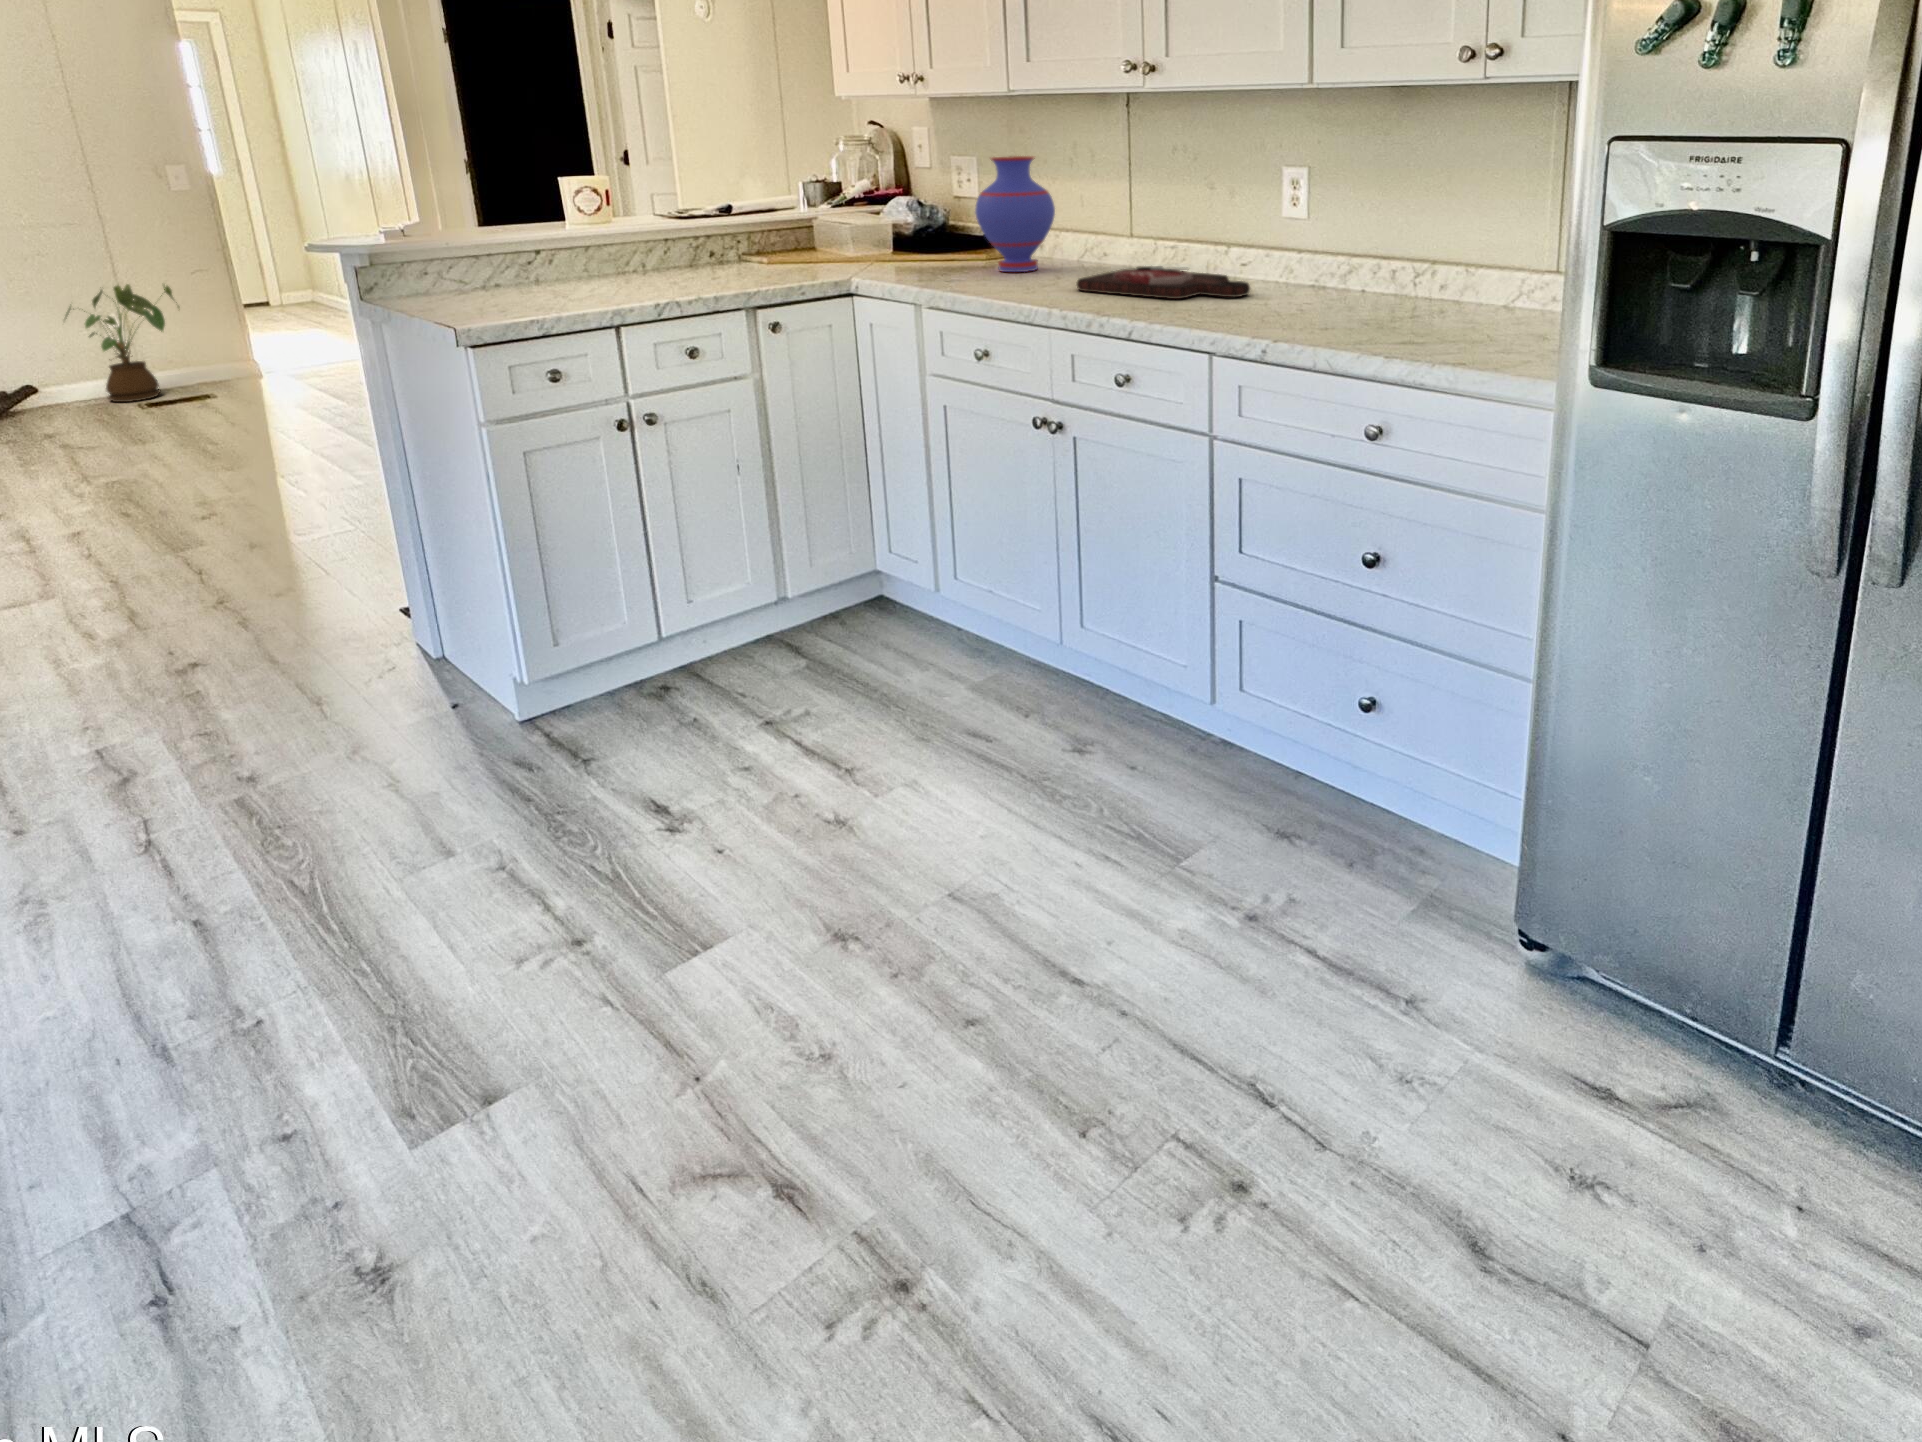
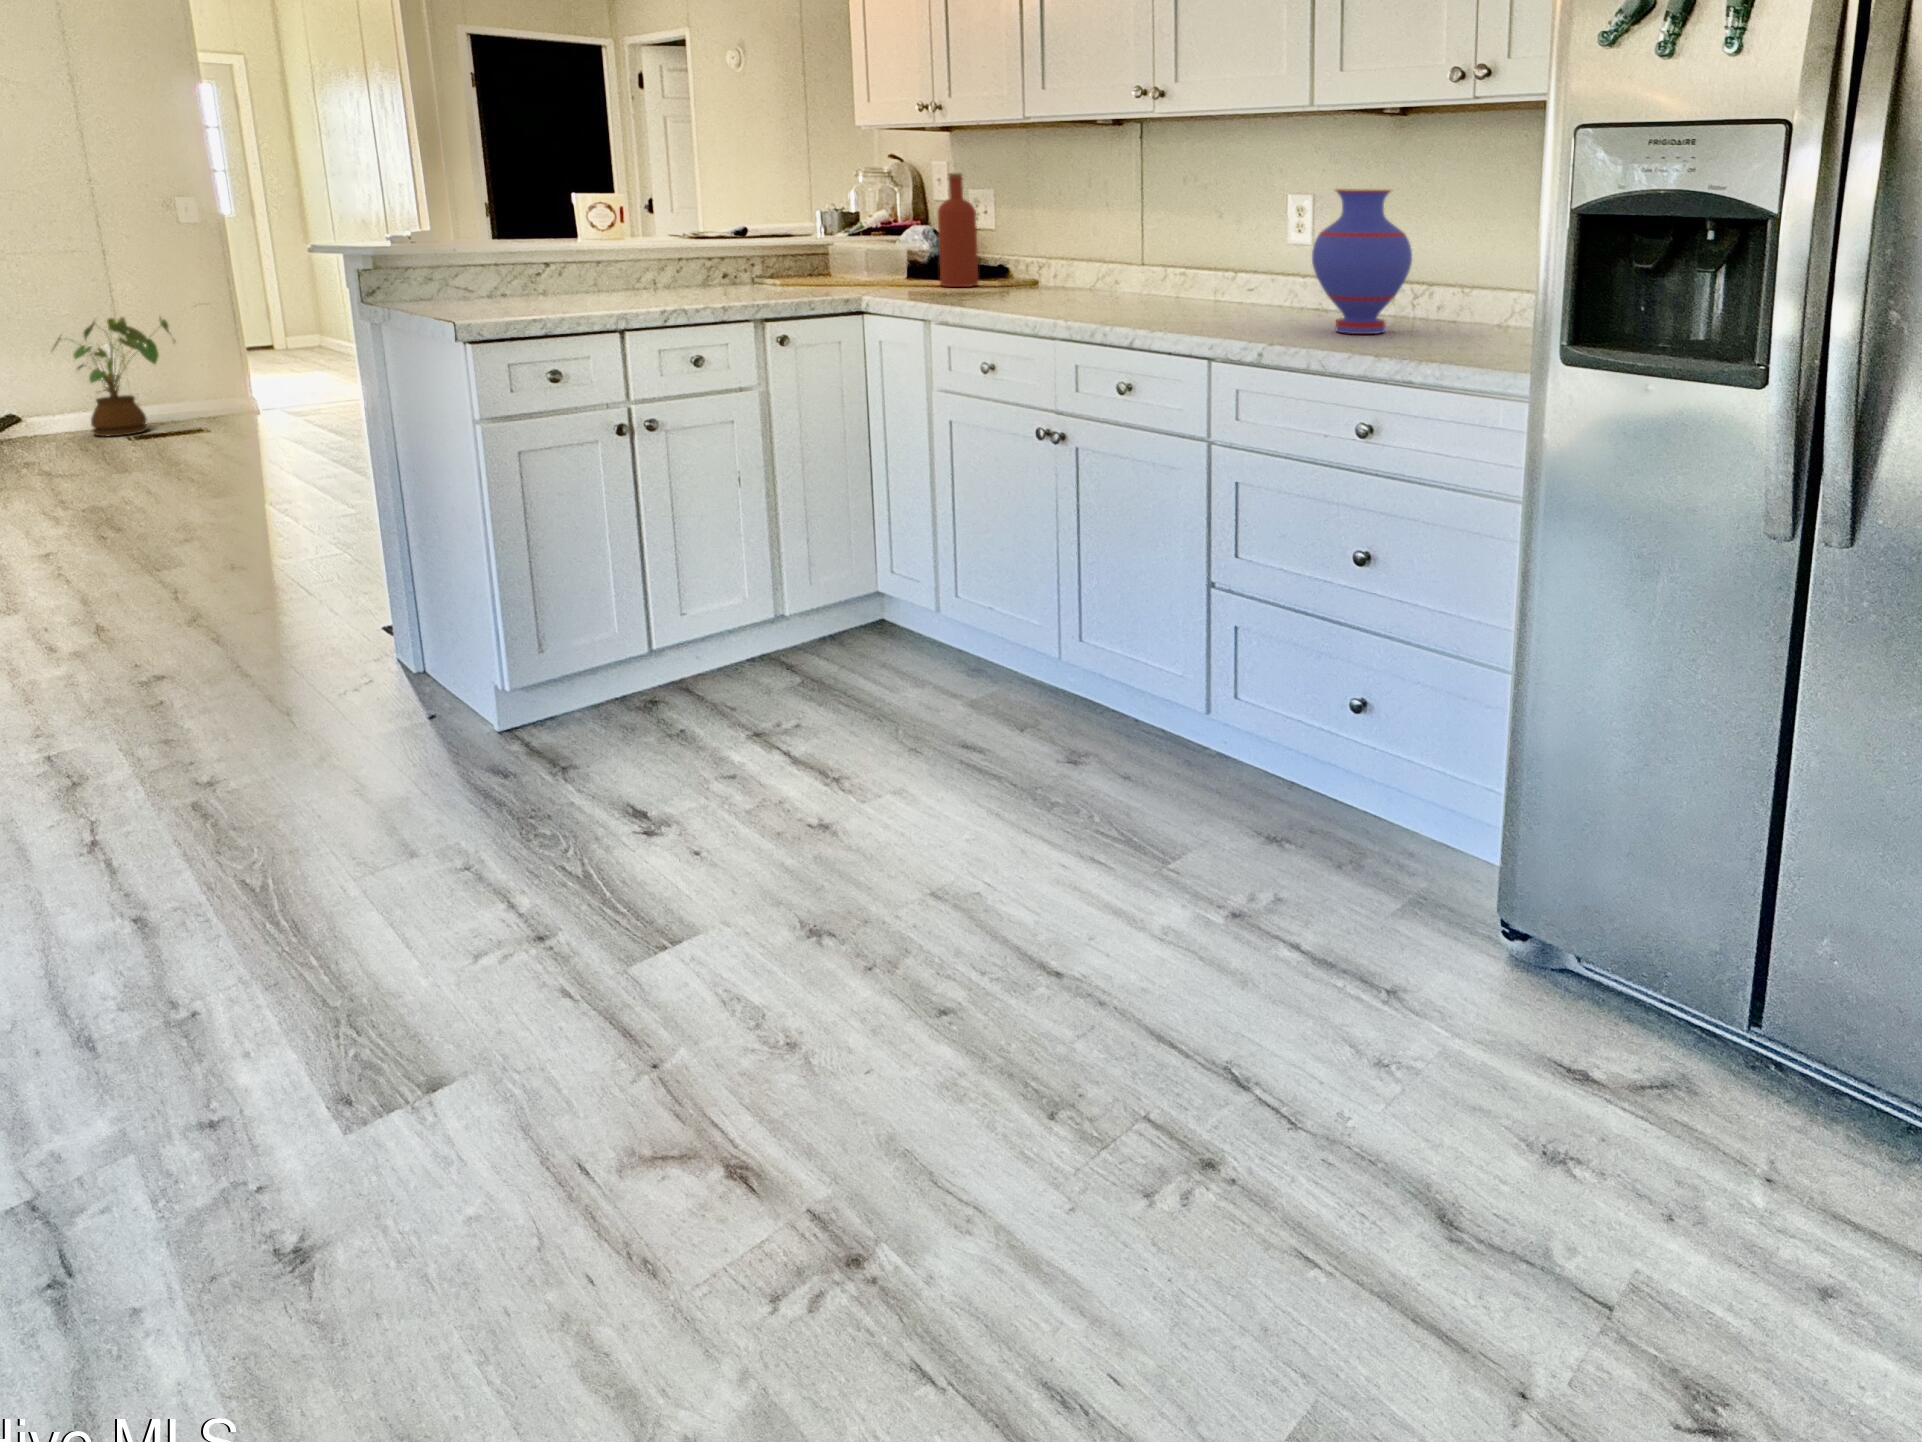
bottle: none [924,147,967,263] -> present [938,173,979,287]
vase: present [975,156,1055,272] -> present [1312,189,1412,334]
cutting board: present [1076,266,1250,299] -> none [1083,286,1253,314]

